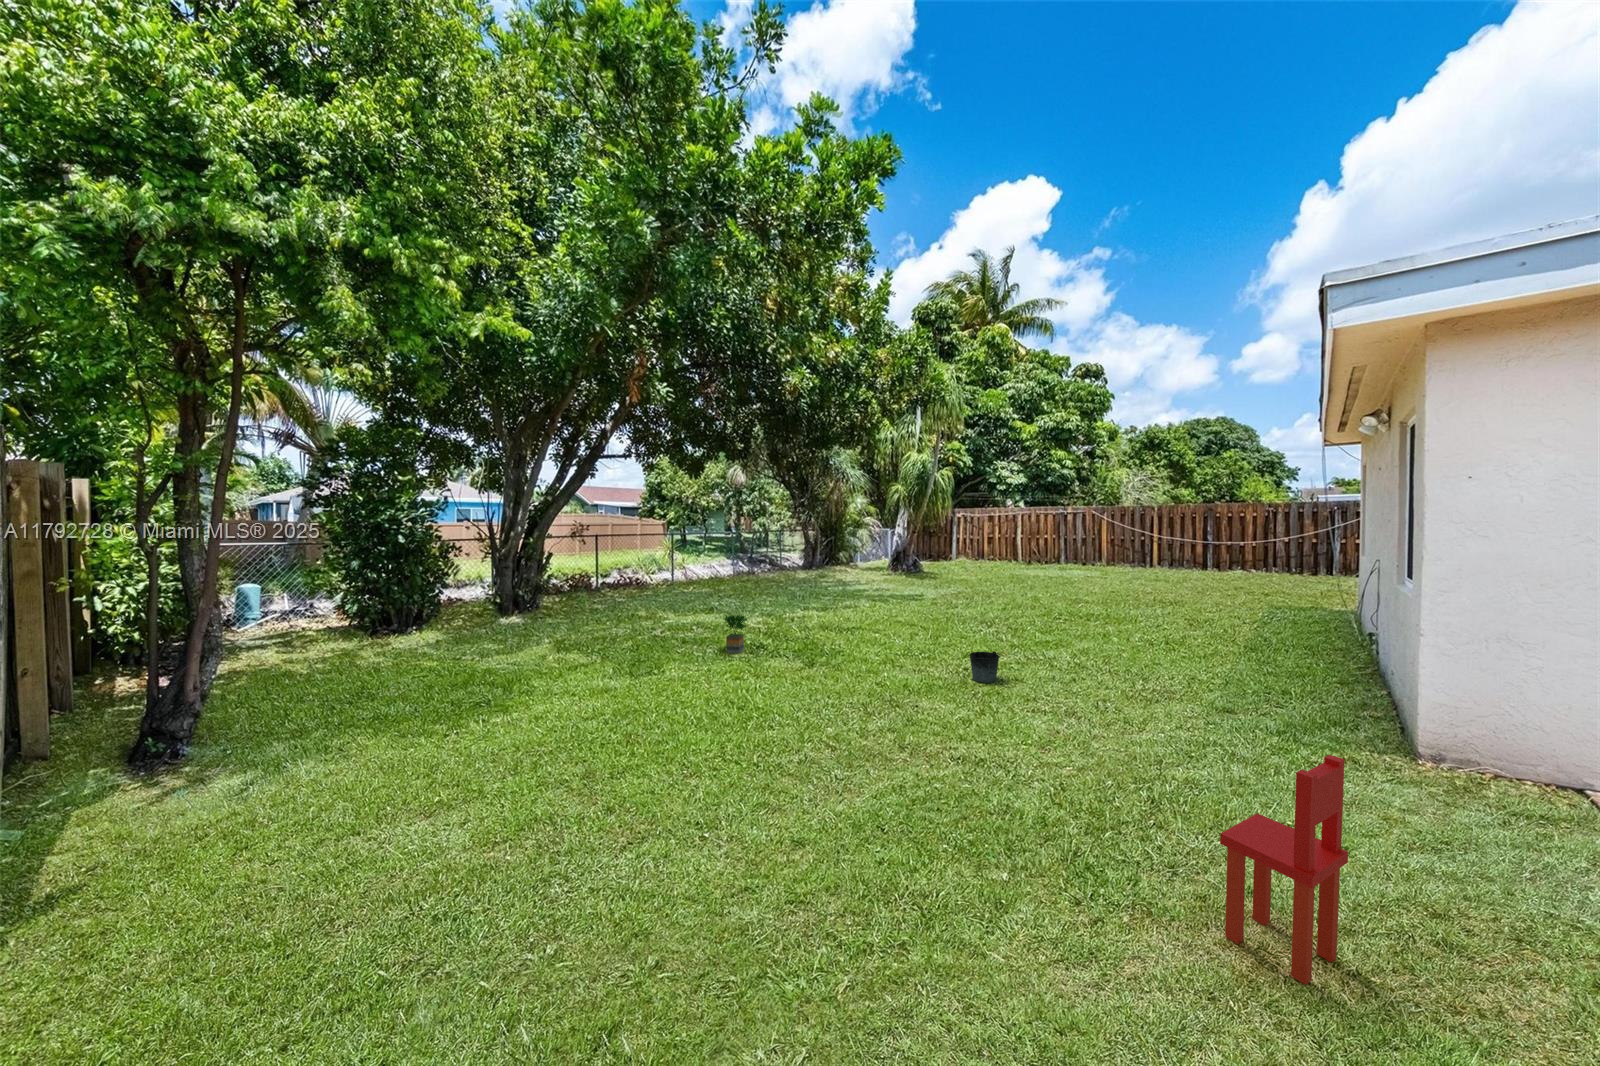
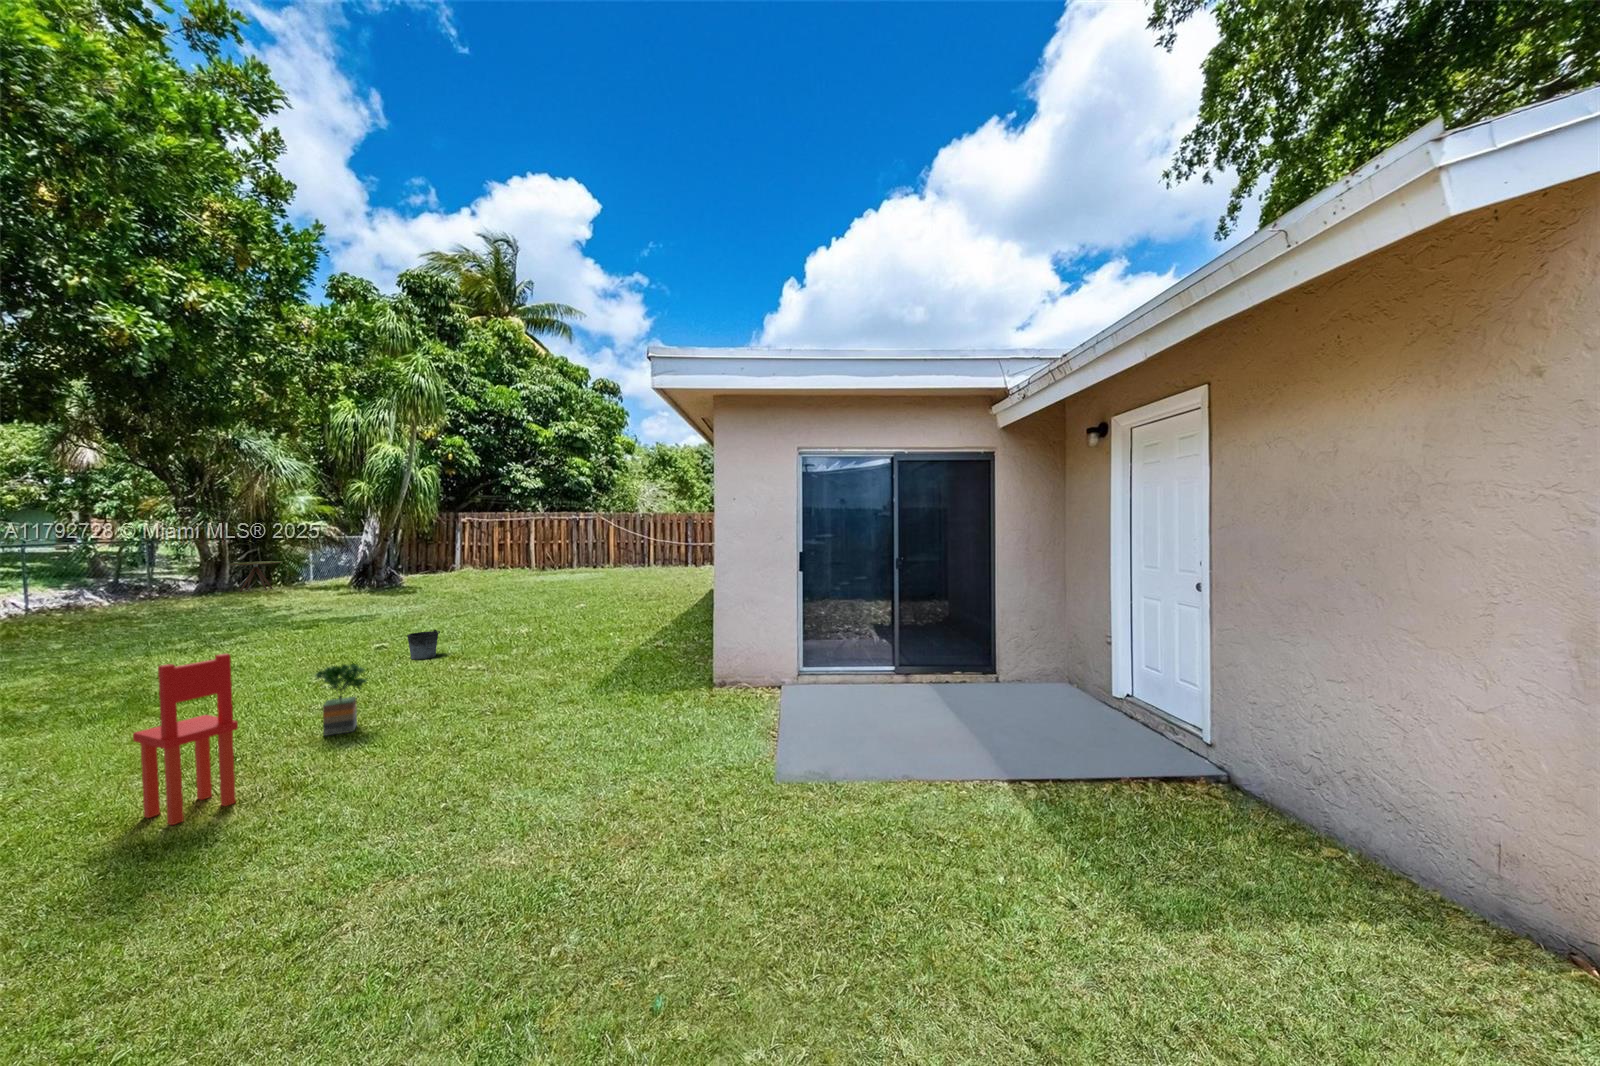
round table: none [806,549,836,572] -> present [228,561,282,592]
potted tree: present [725,615,747,654] -> present [315,664,367,736]
chair: present [1220,755,1348,985] -> present [133,653,238,825]

